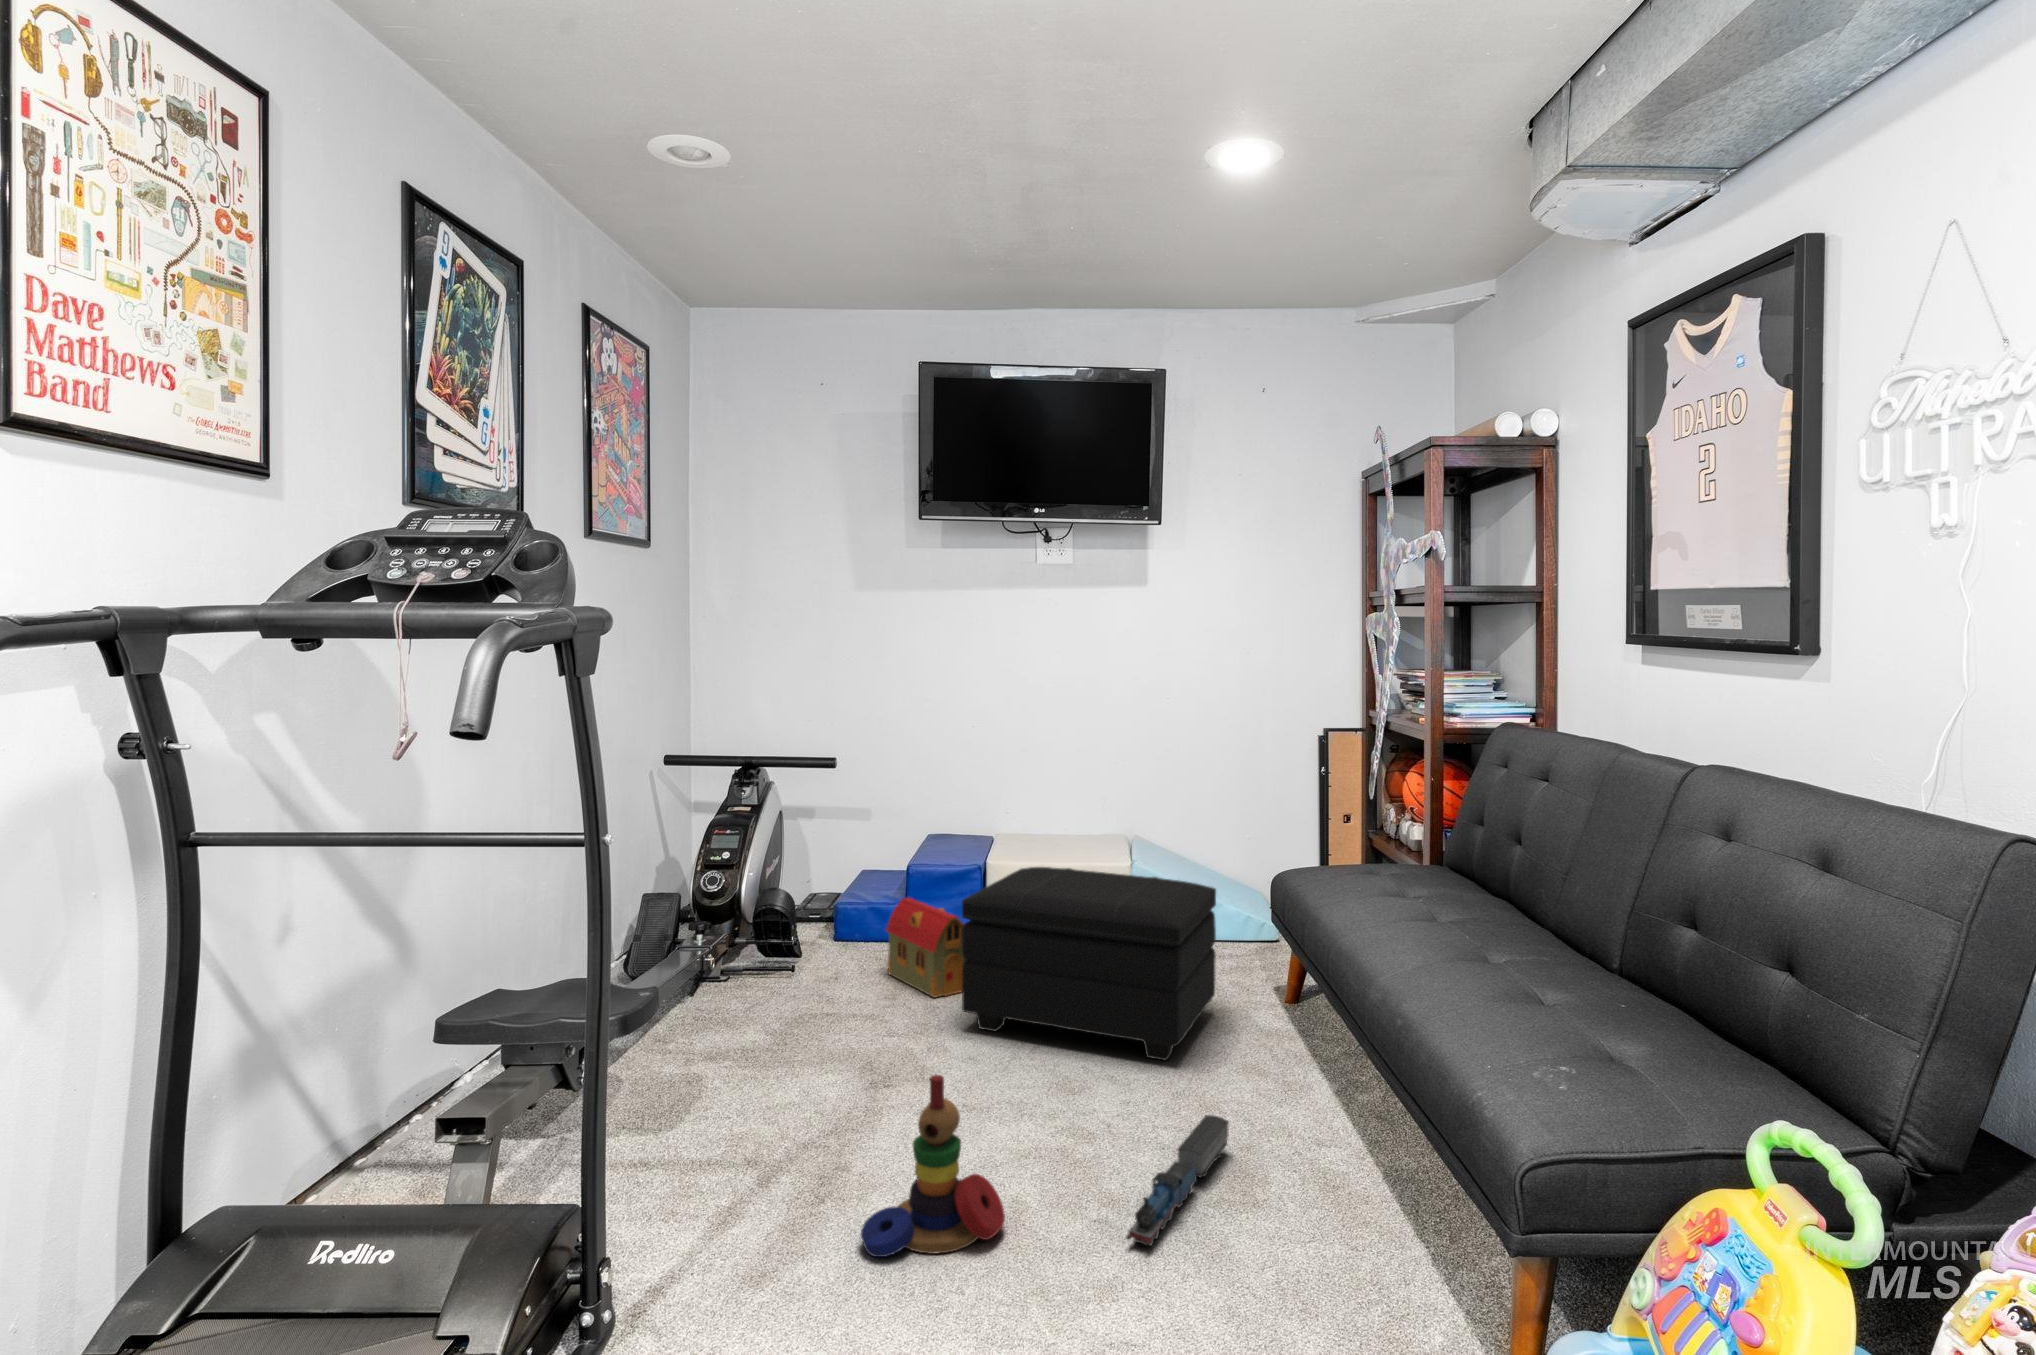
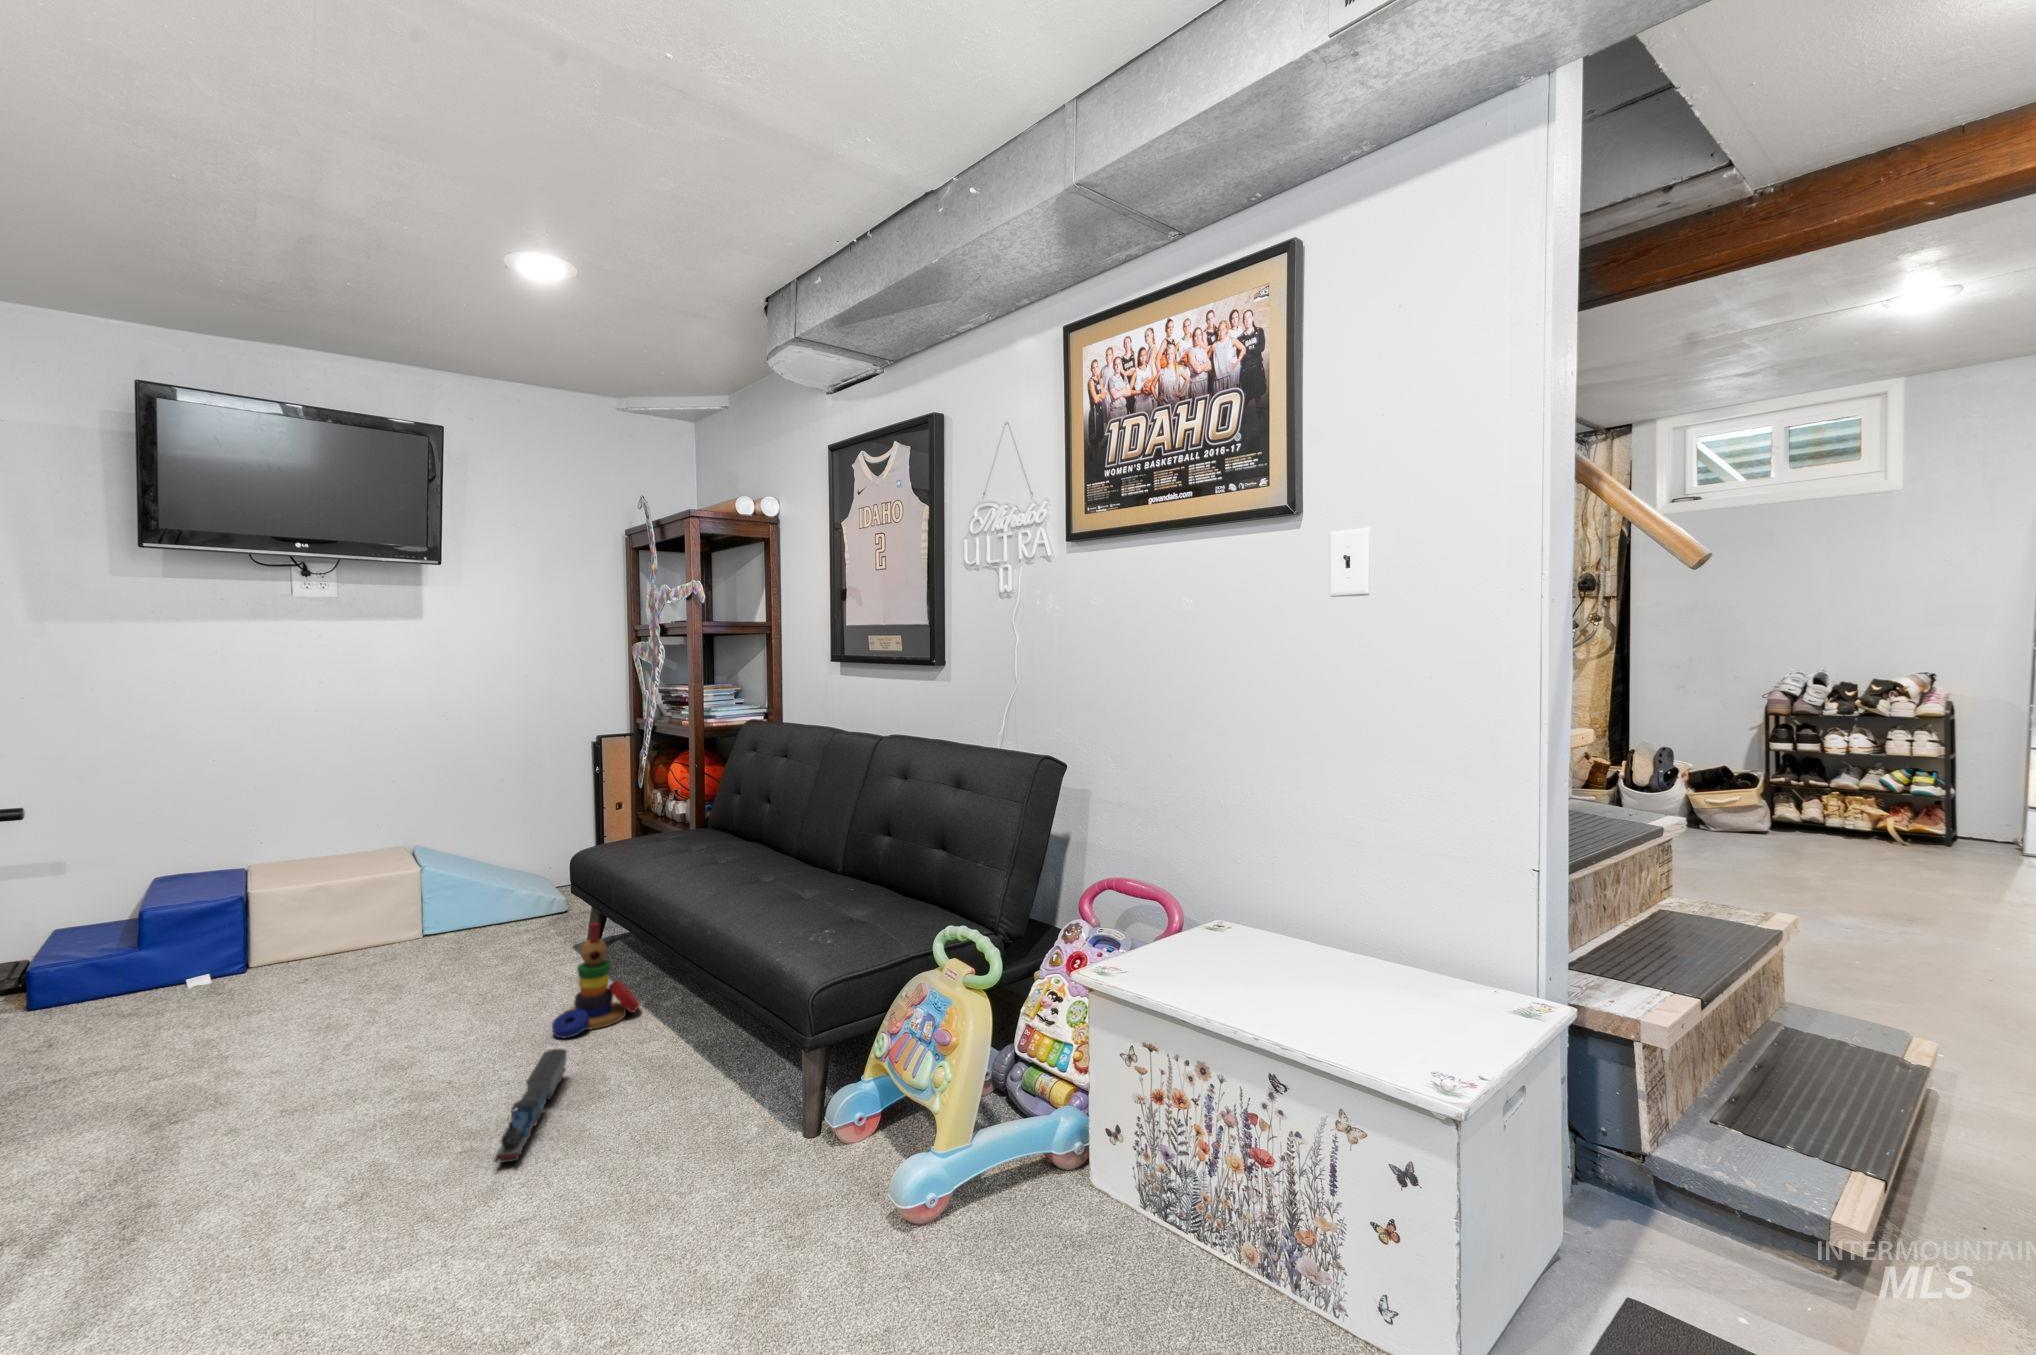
footstool: present [962,867,1216,1060] -> none [234,870,523,1055]
toy house: present [886,898,965,998] -> none [93,943,234,1042]
stacking toy: present [861,1075,1005,1257] -> present [552,923,640,1038]

